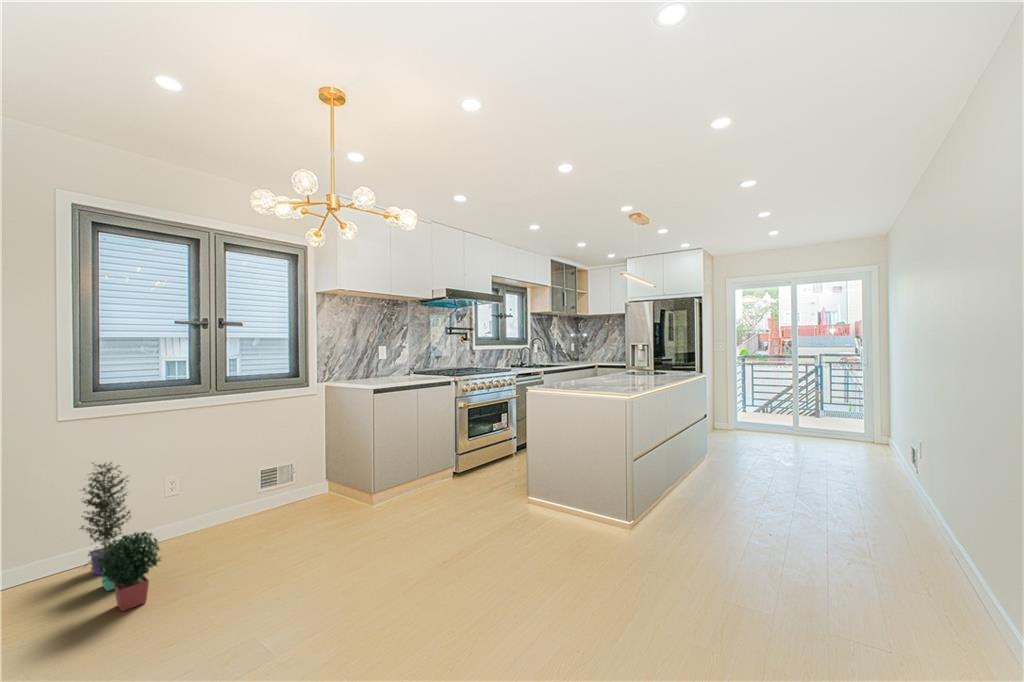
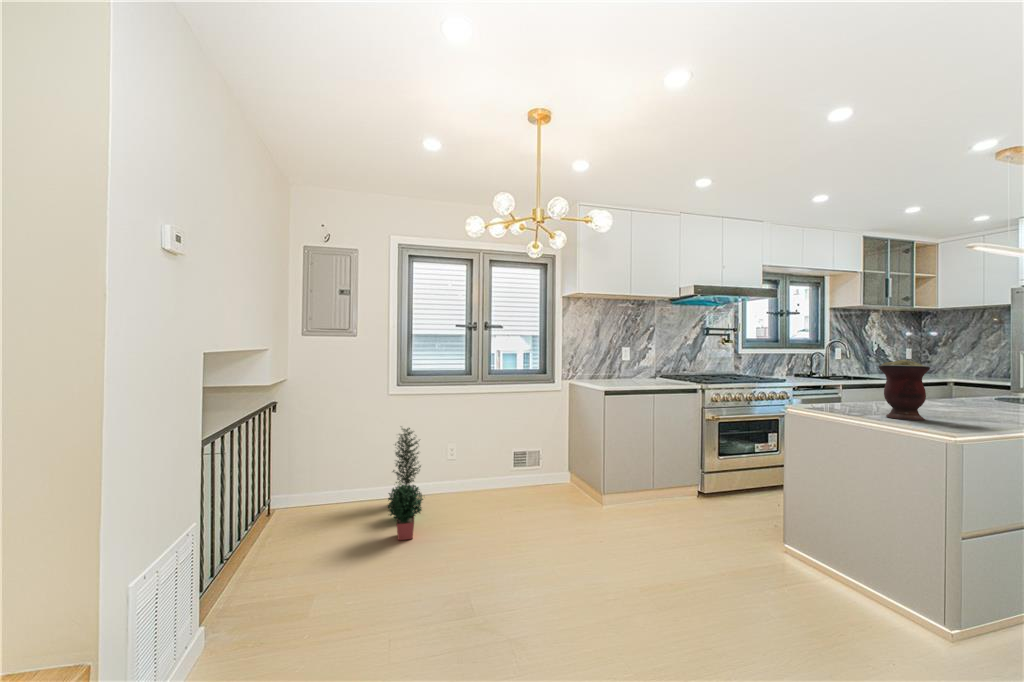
vase: none [579,349,605,389] -> present [878,360,930,420]

